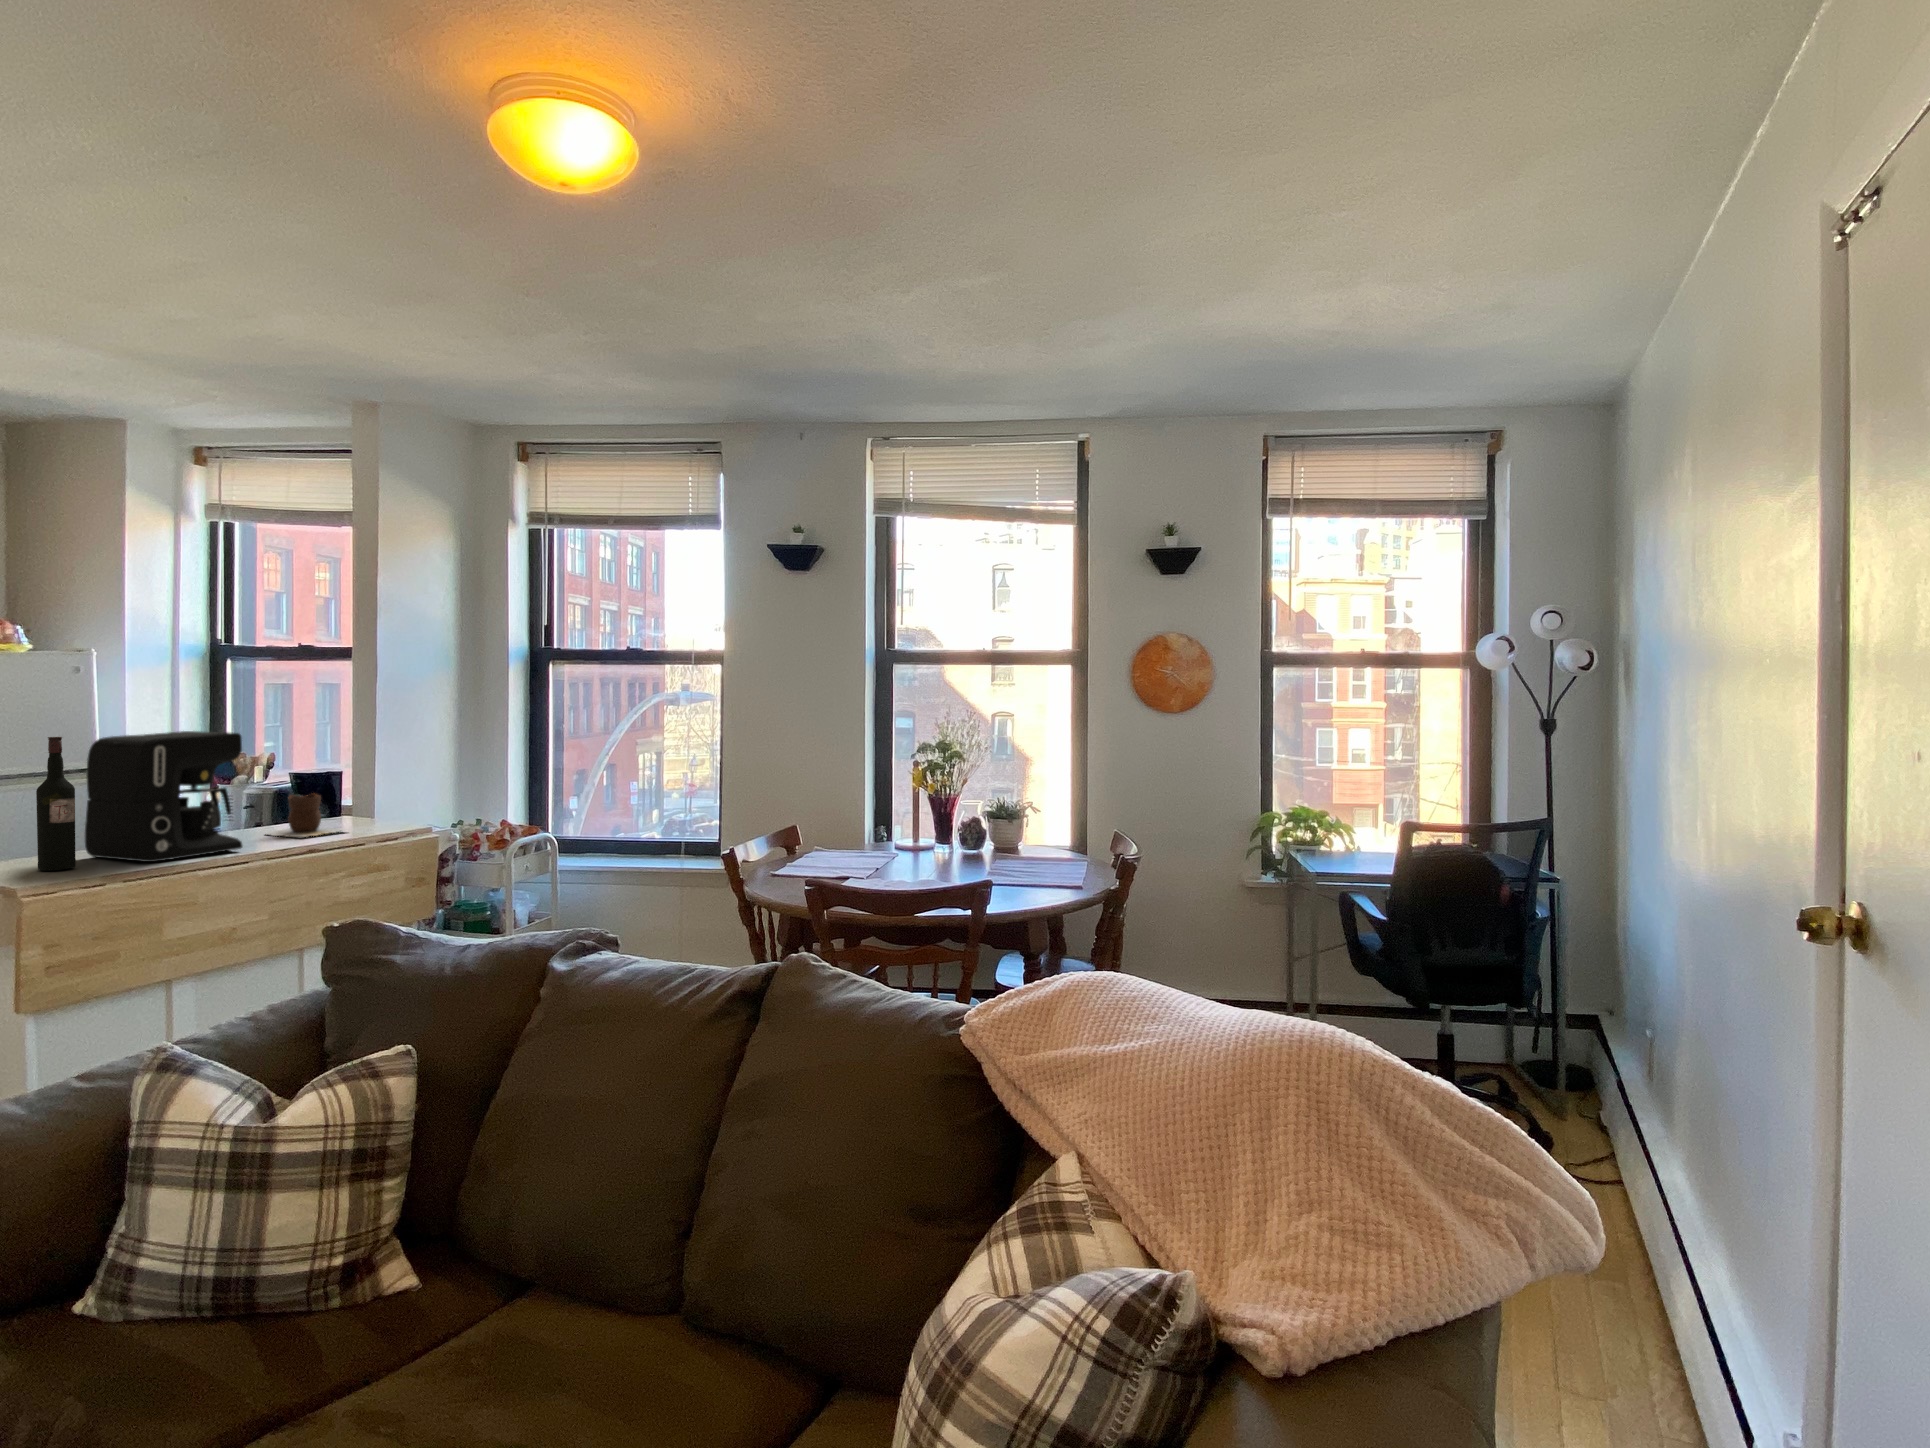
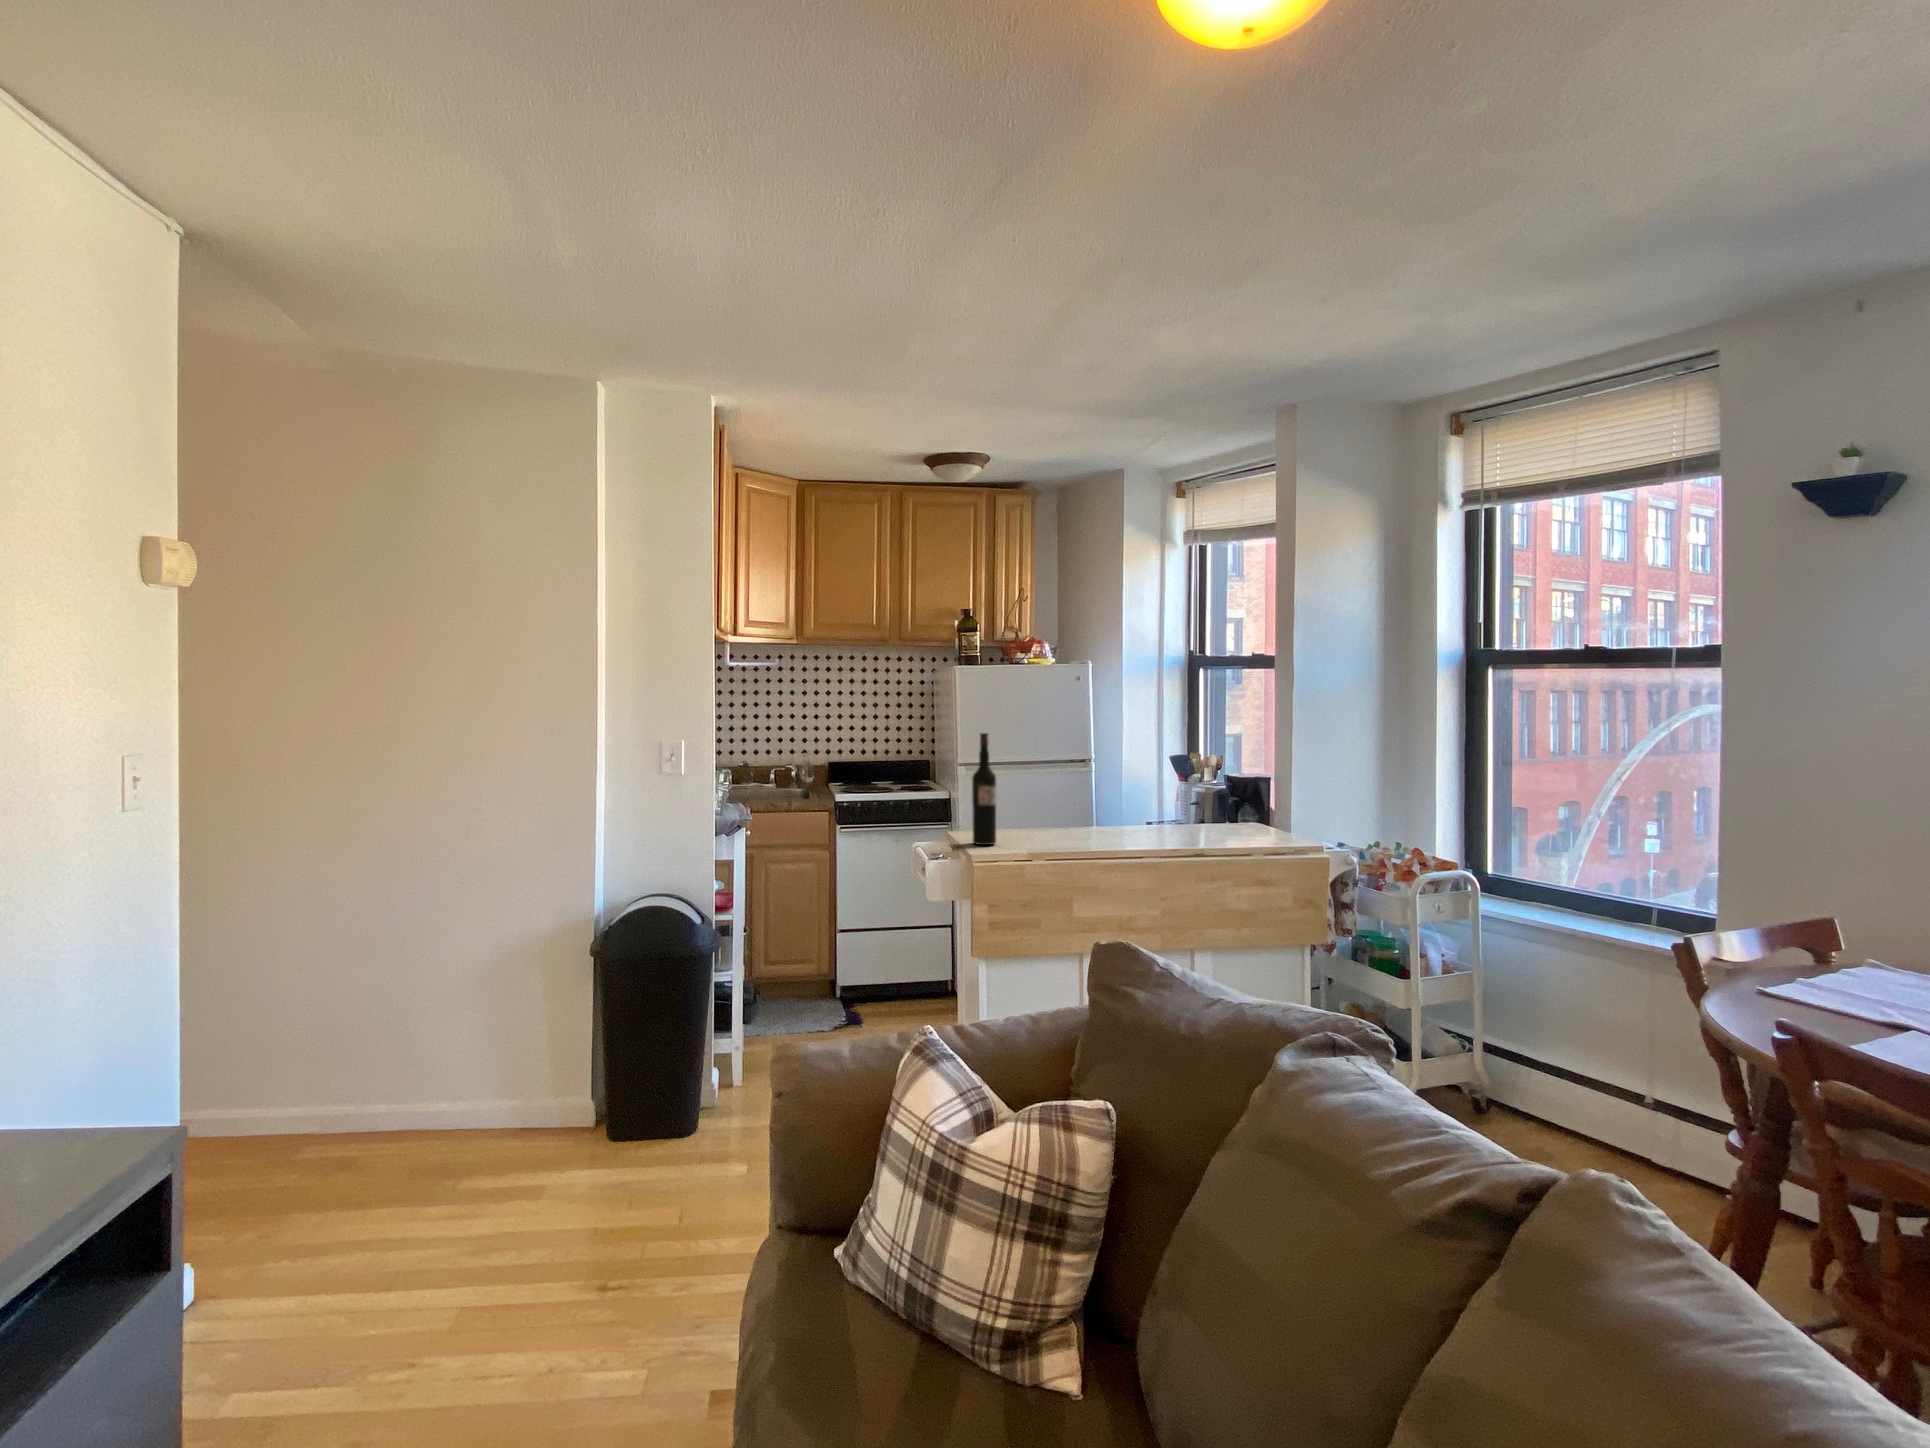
coffee maker: present [85,731,243,862] -> none [1012,732,1121,848]
vase: present [267,794,345,837] -> none [1155,797,1228,840]

